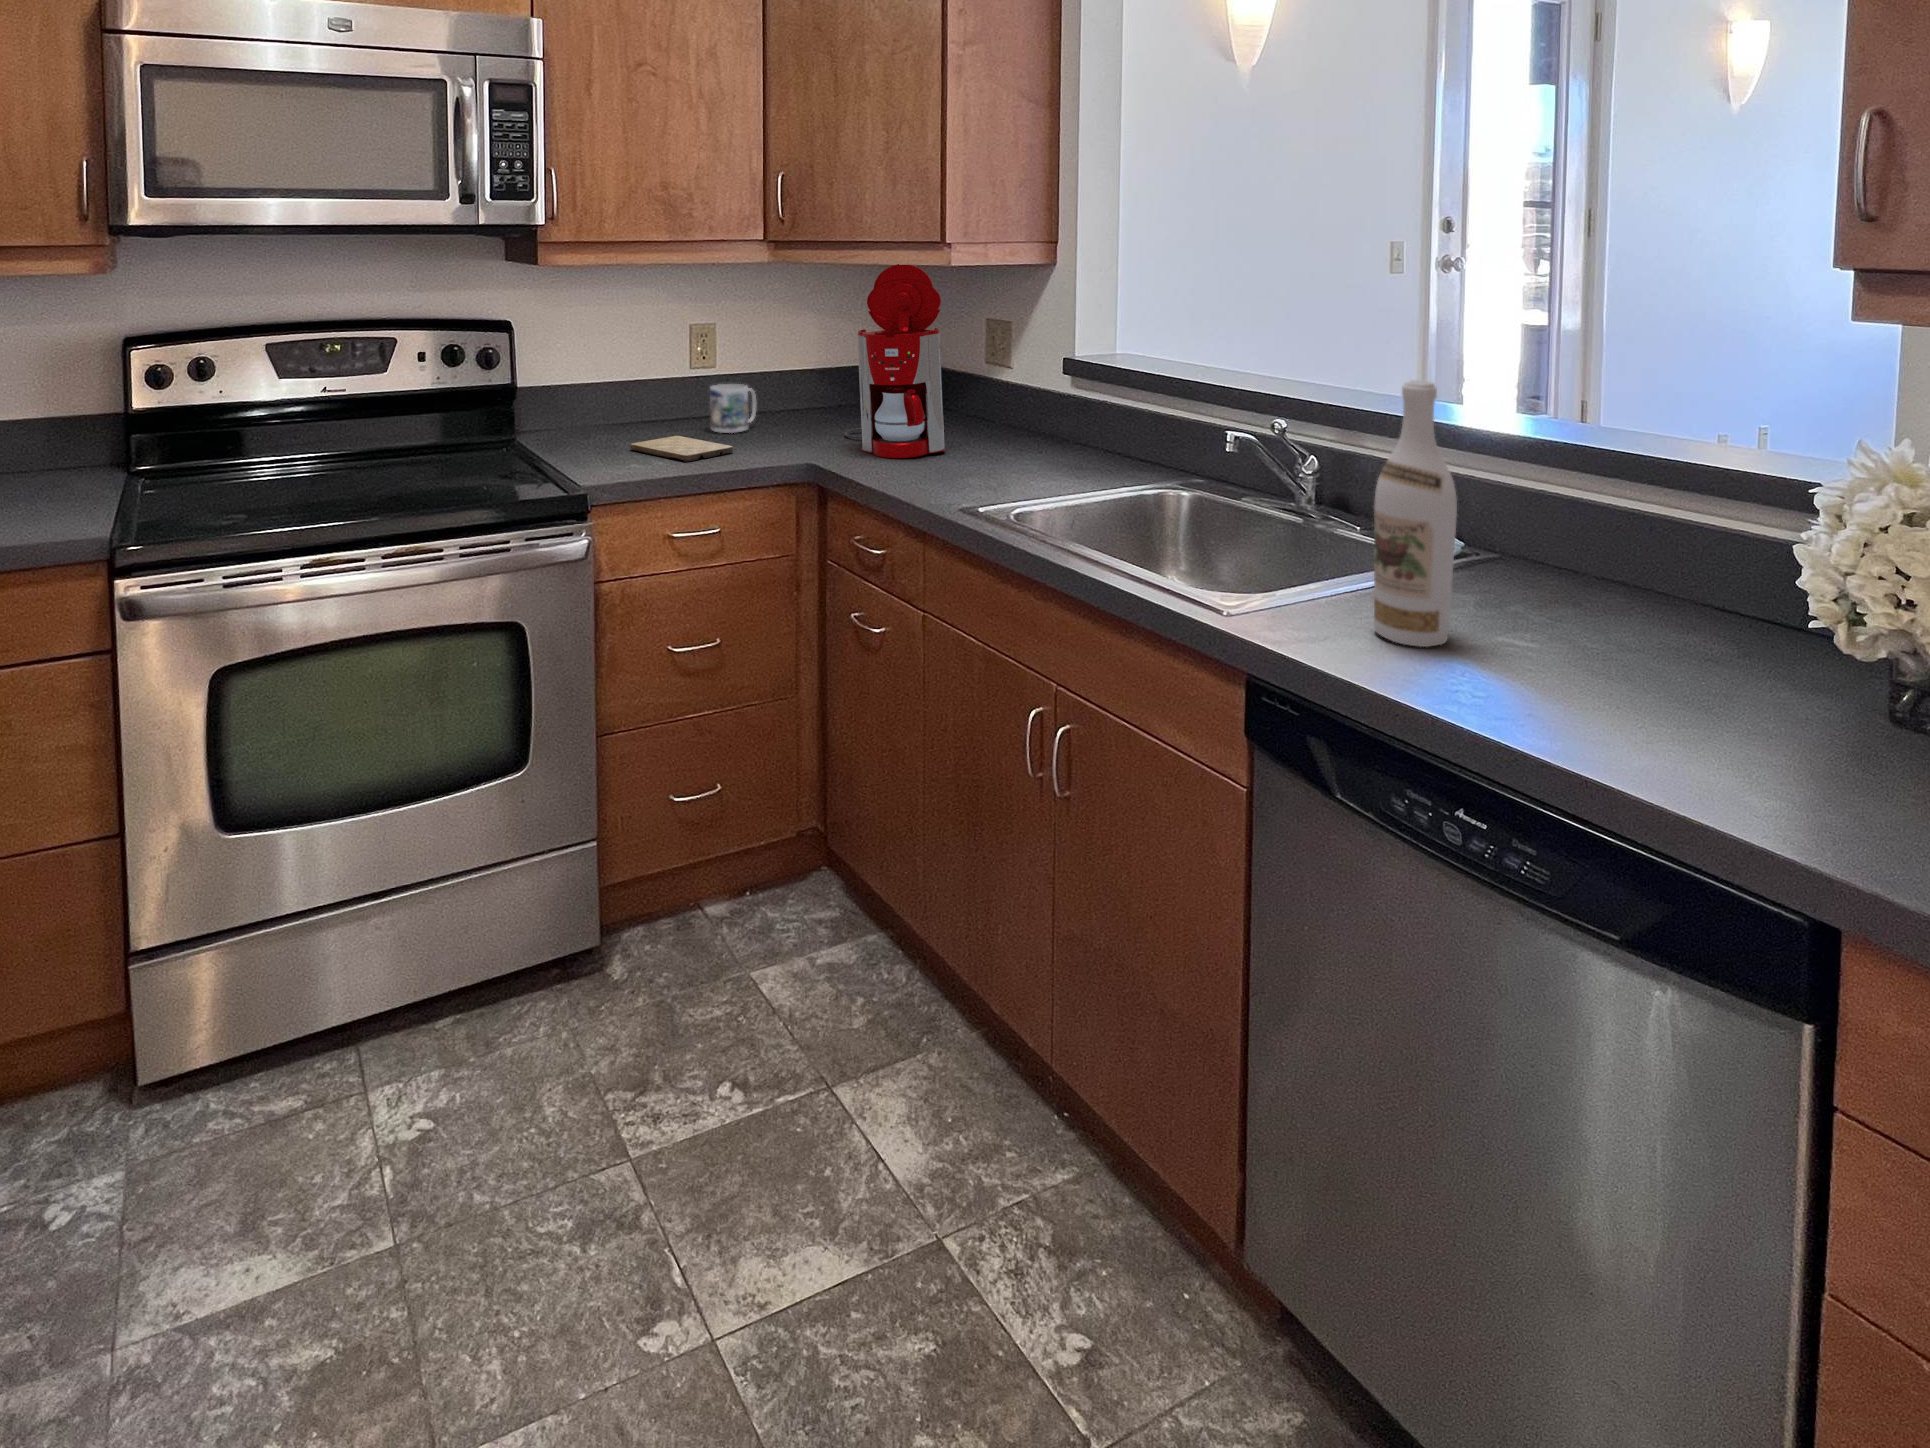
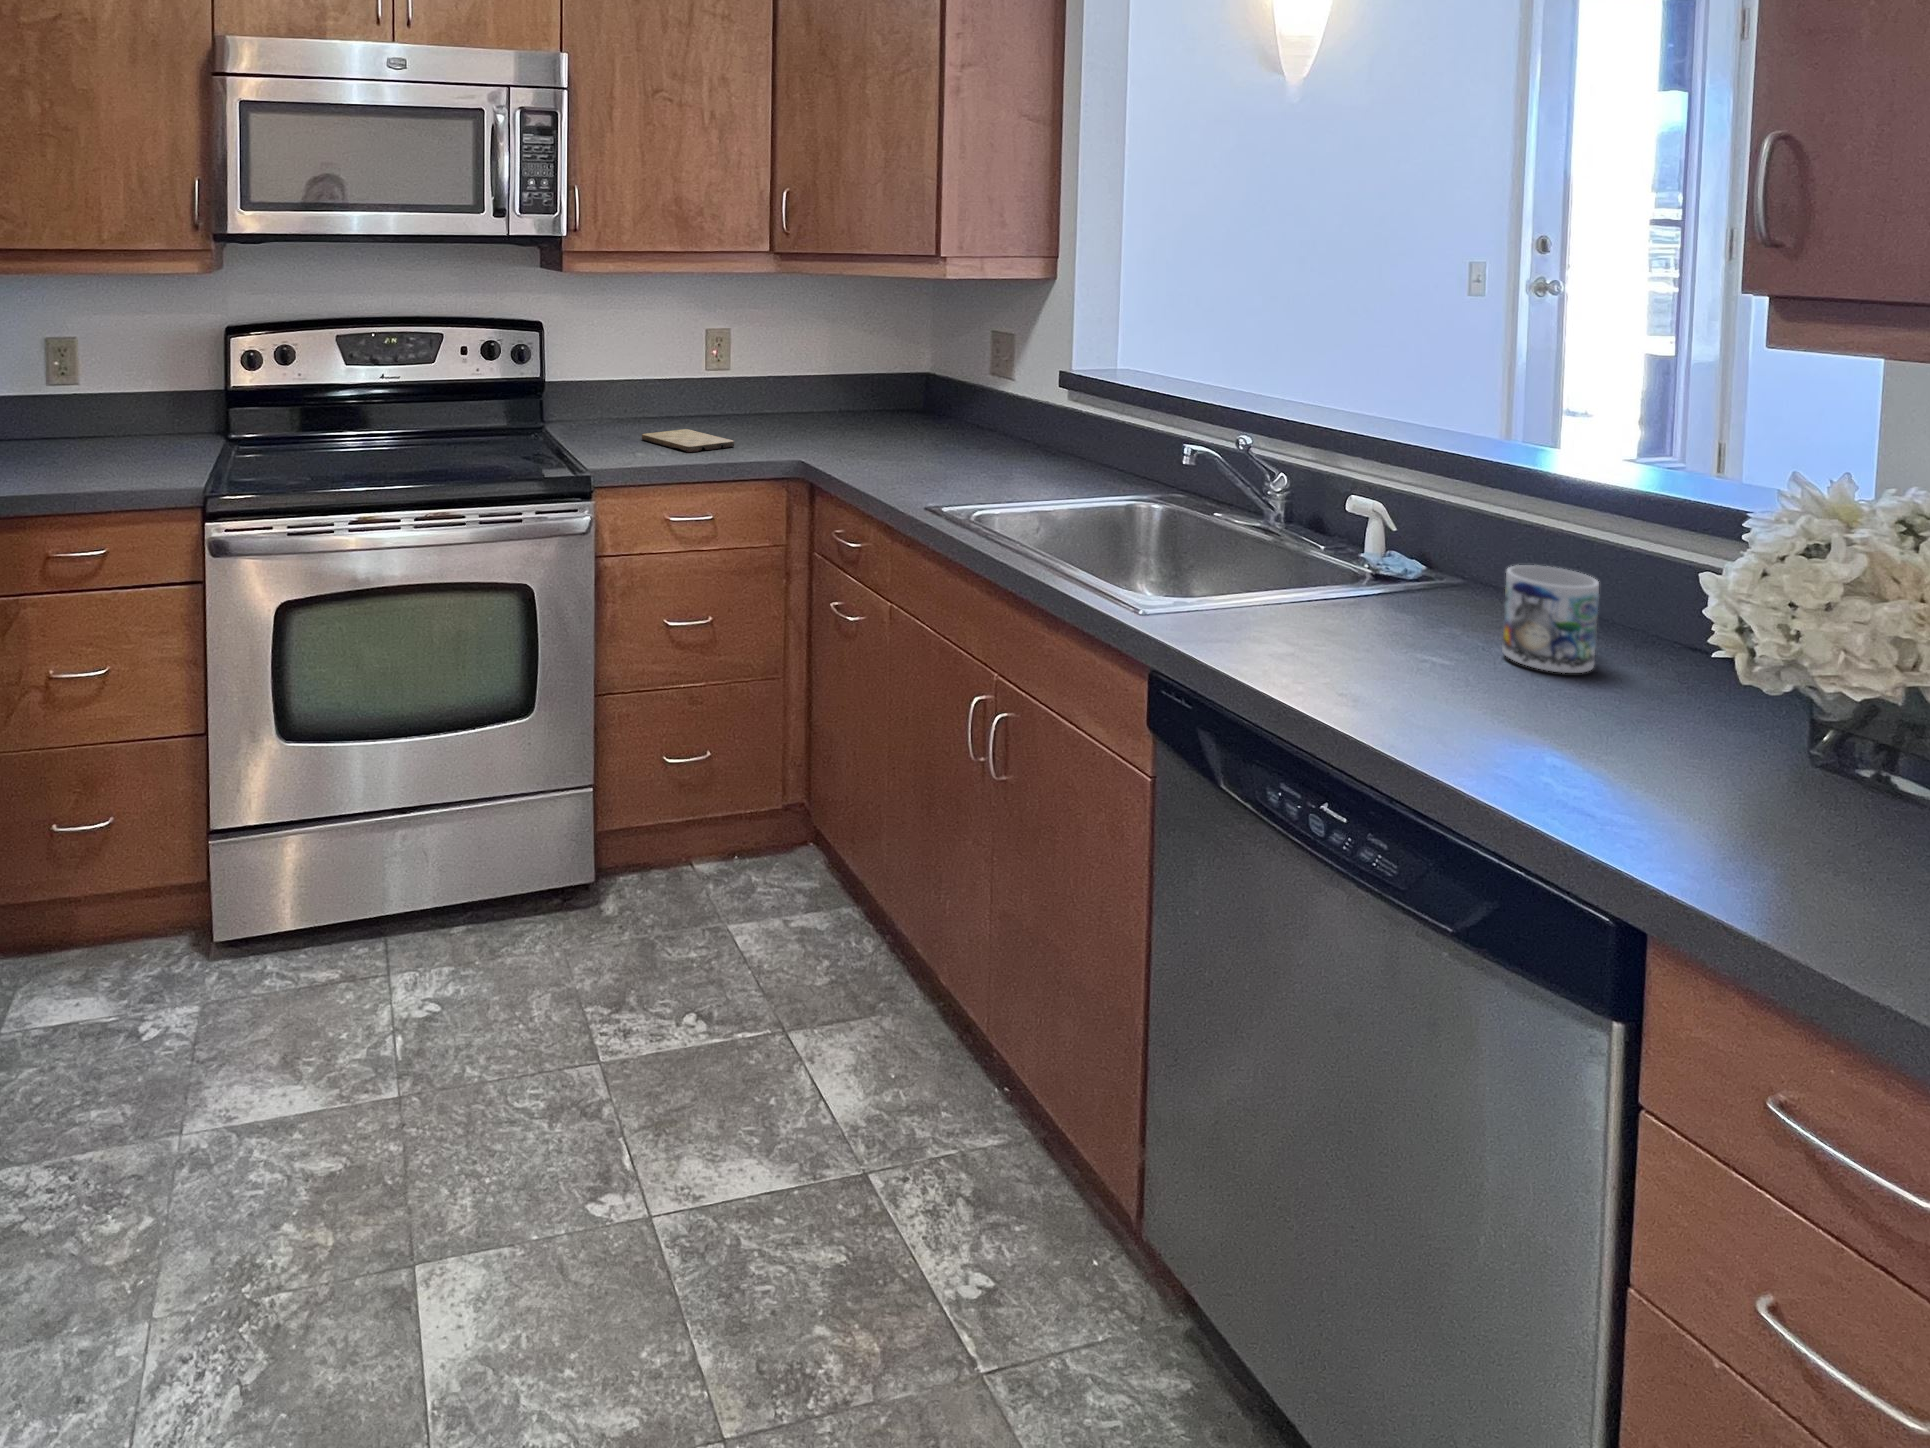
coffee maker: present [844,264,945,458] -> none [846,270,939,459]
wine bottle: present [1374,380,1457,647] -> none [1288,396,1372,656]
mug: present [710,384,757,433] -> present [1502,565,1599,673]

